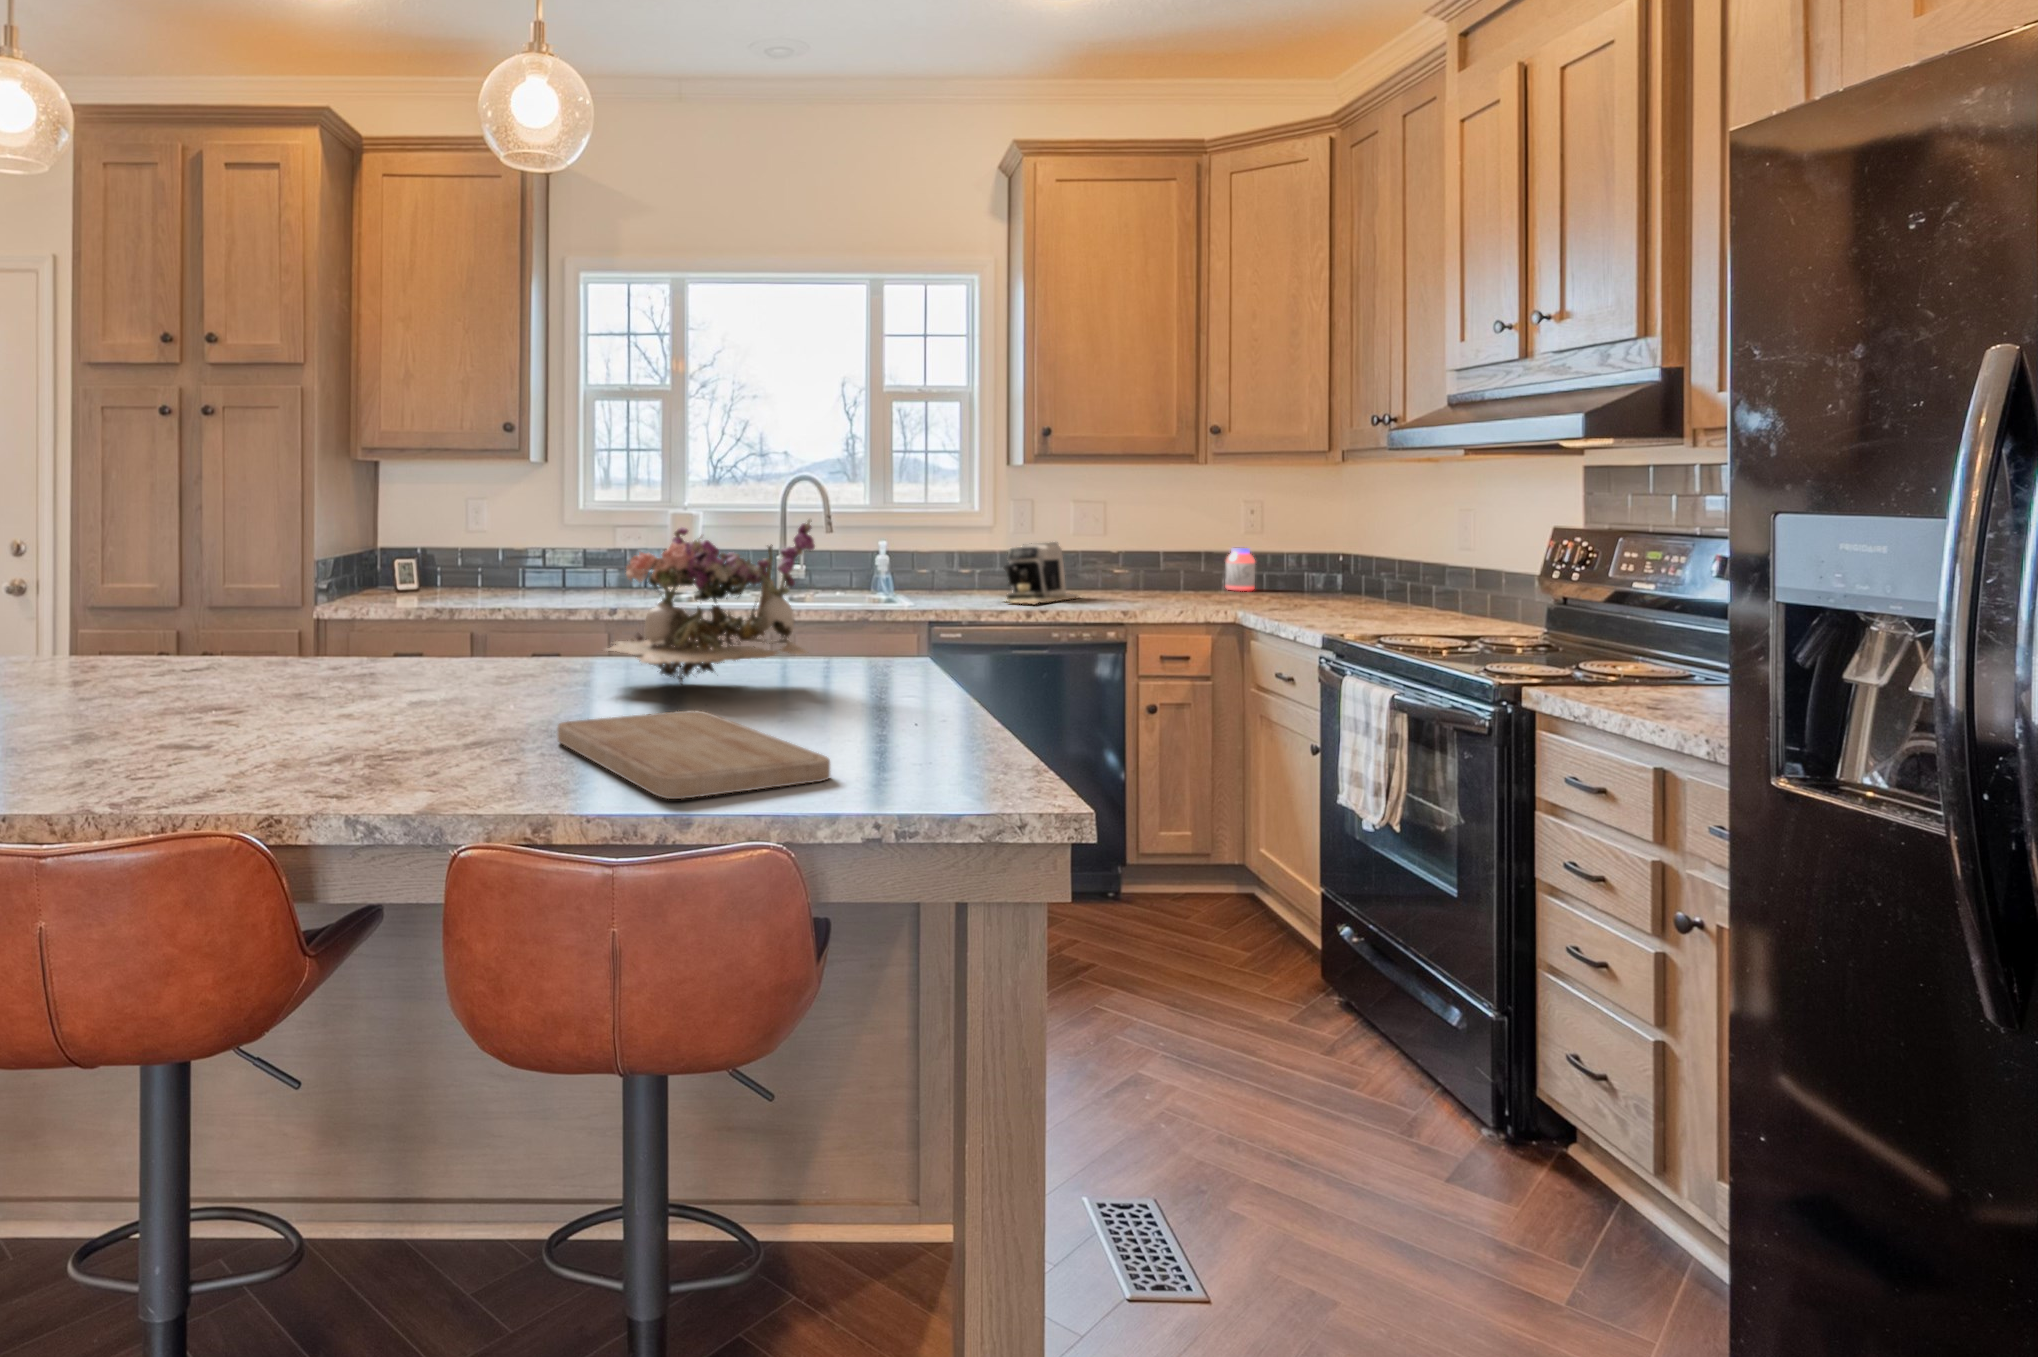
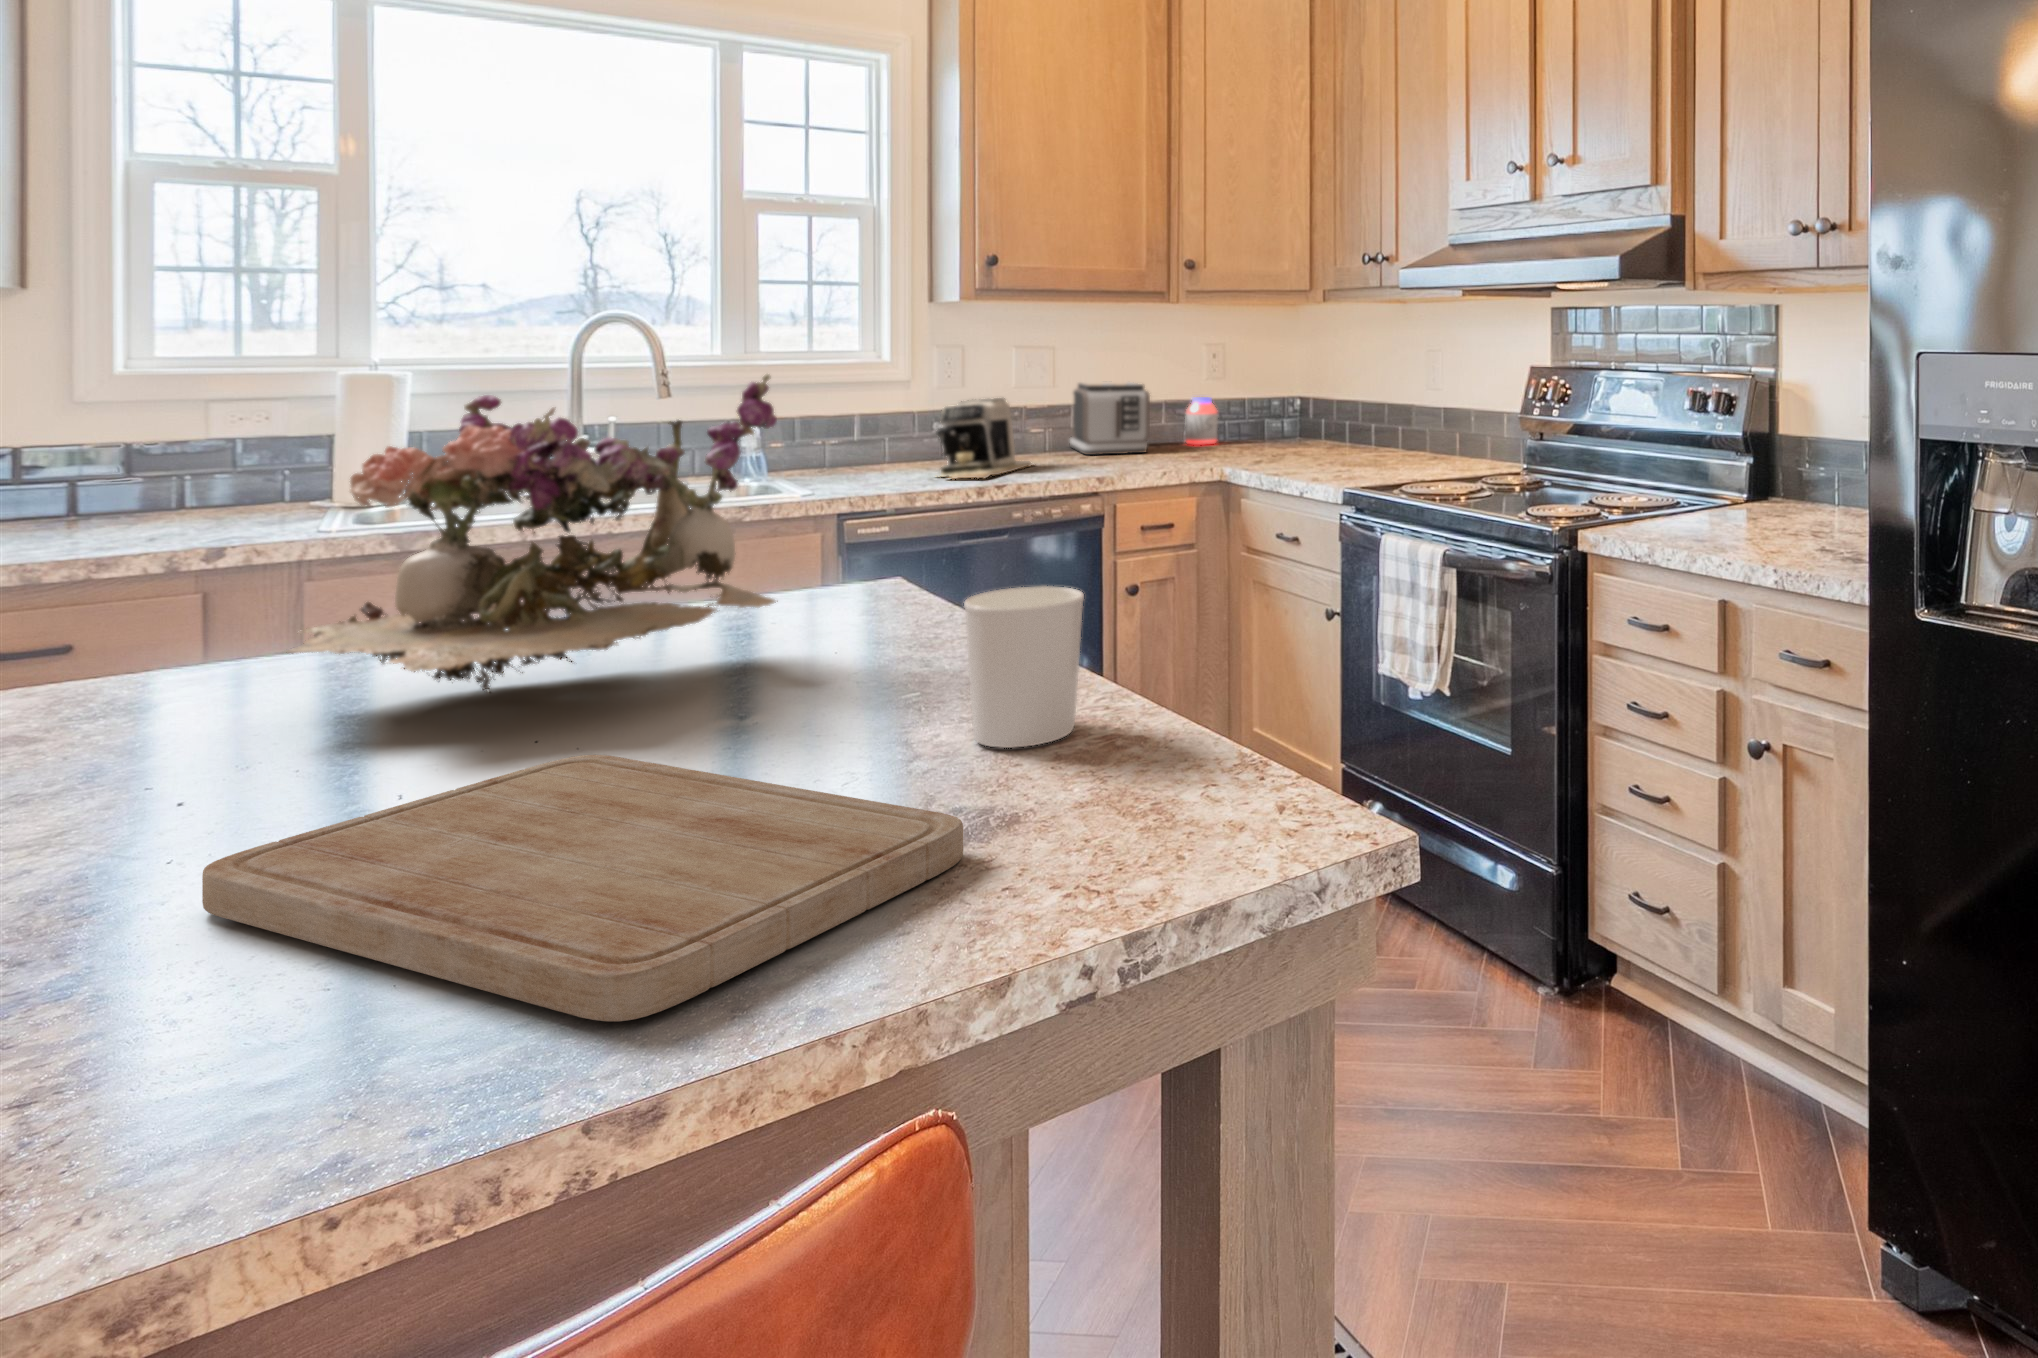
toaster: none [1122,532,1186,594] -> present [1070,382,1150,455]
candle holder: none [872,652,940,744] -> present [964,586,1084,748]

